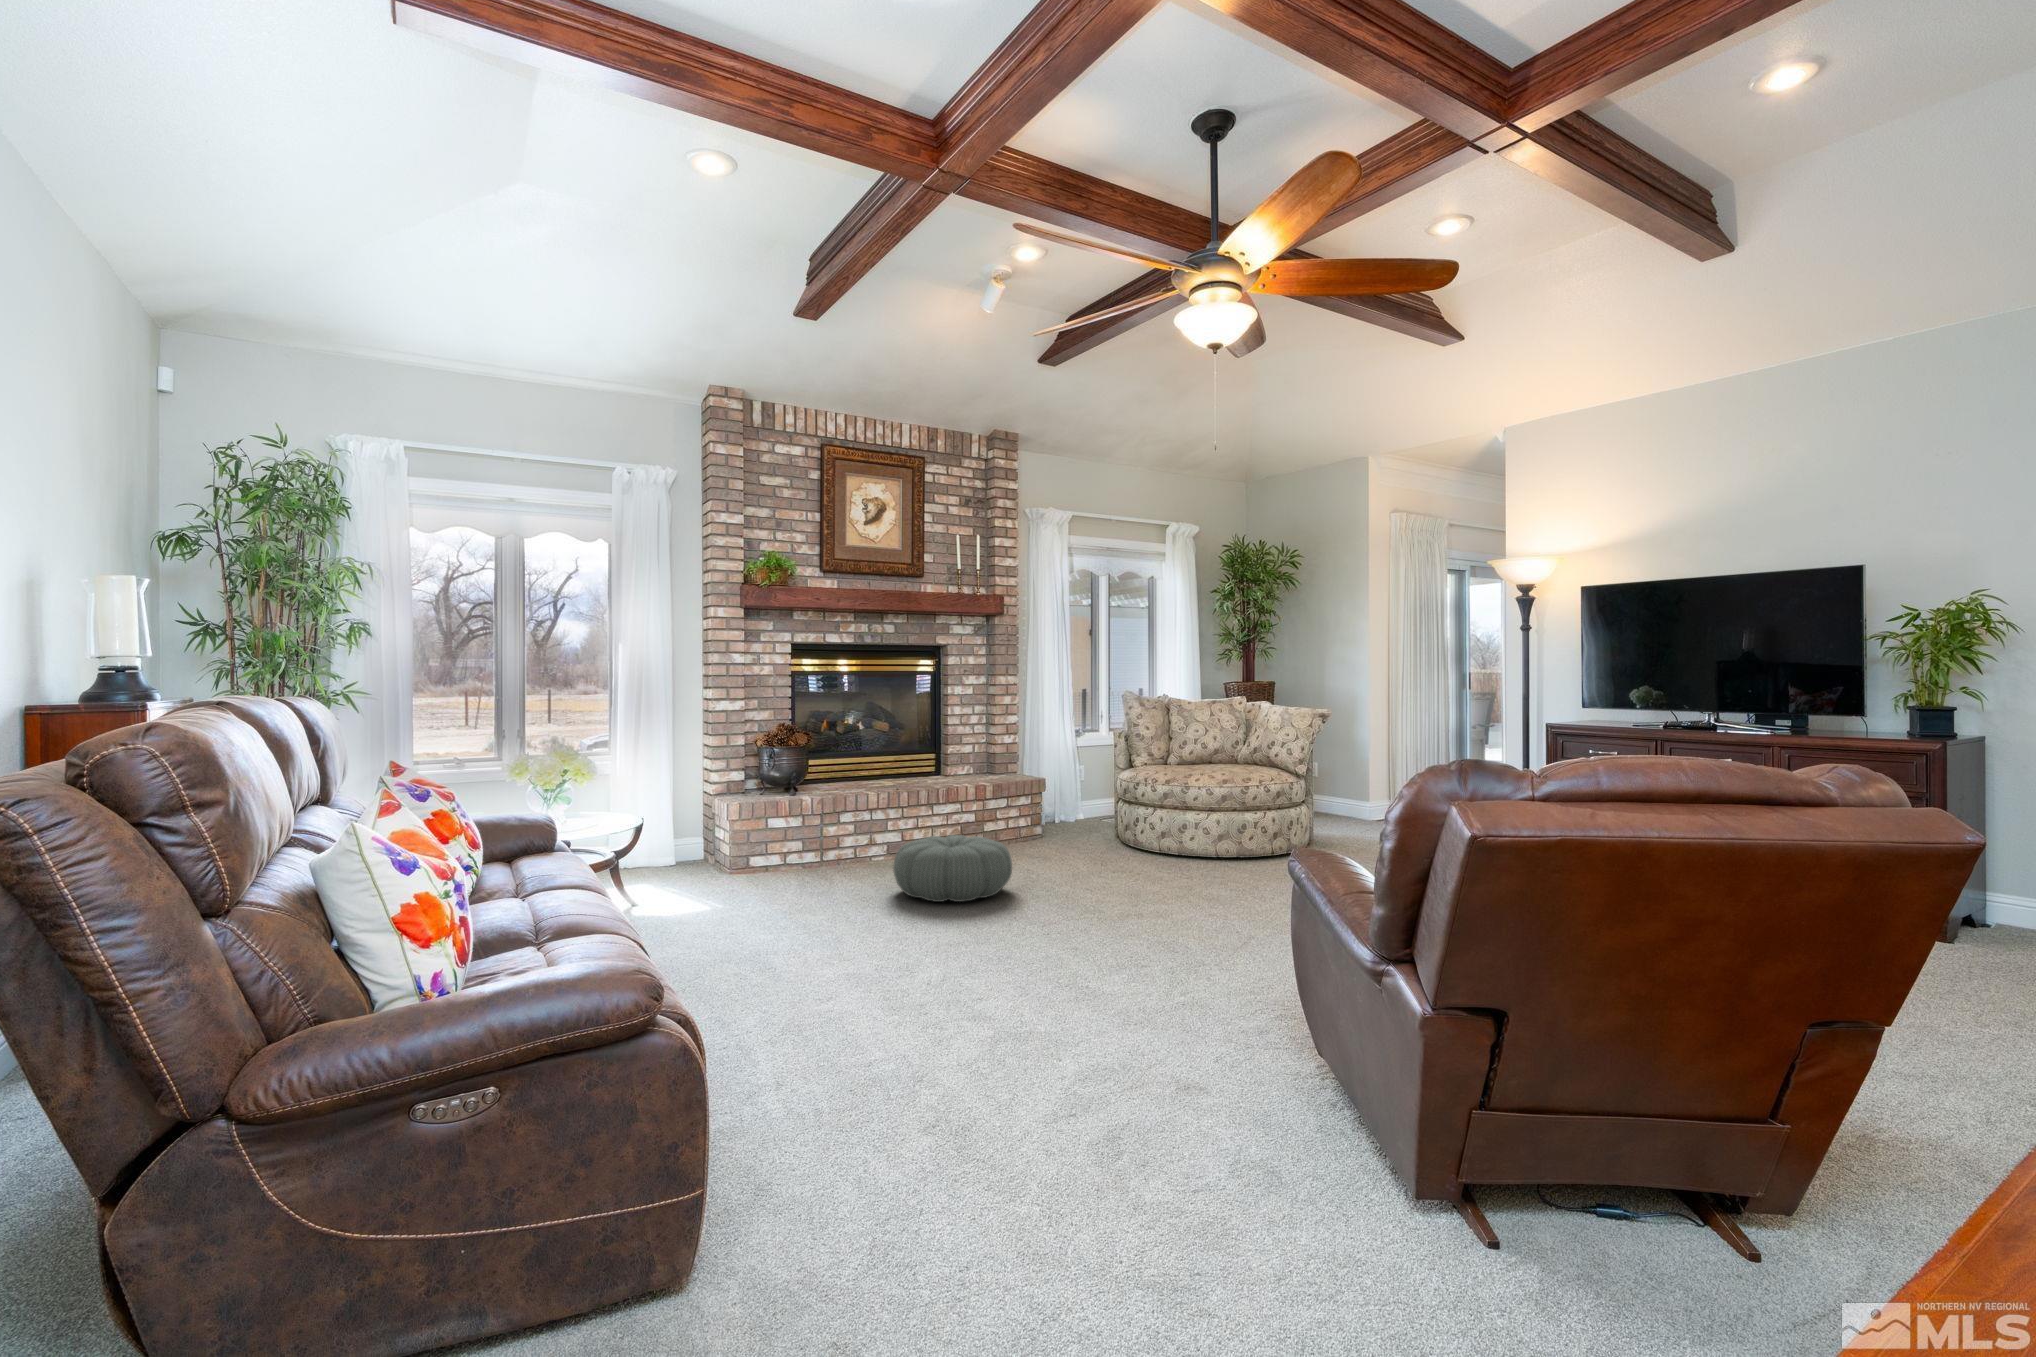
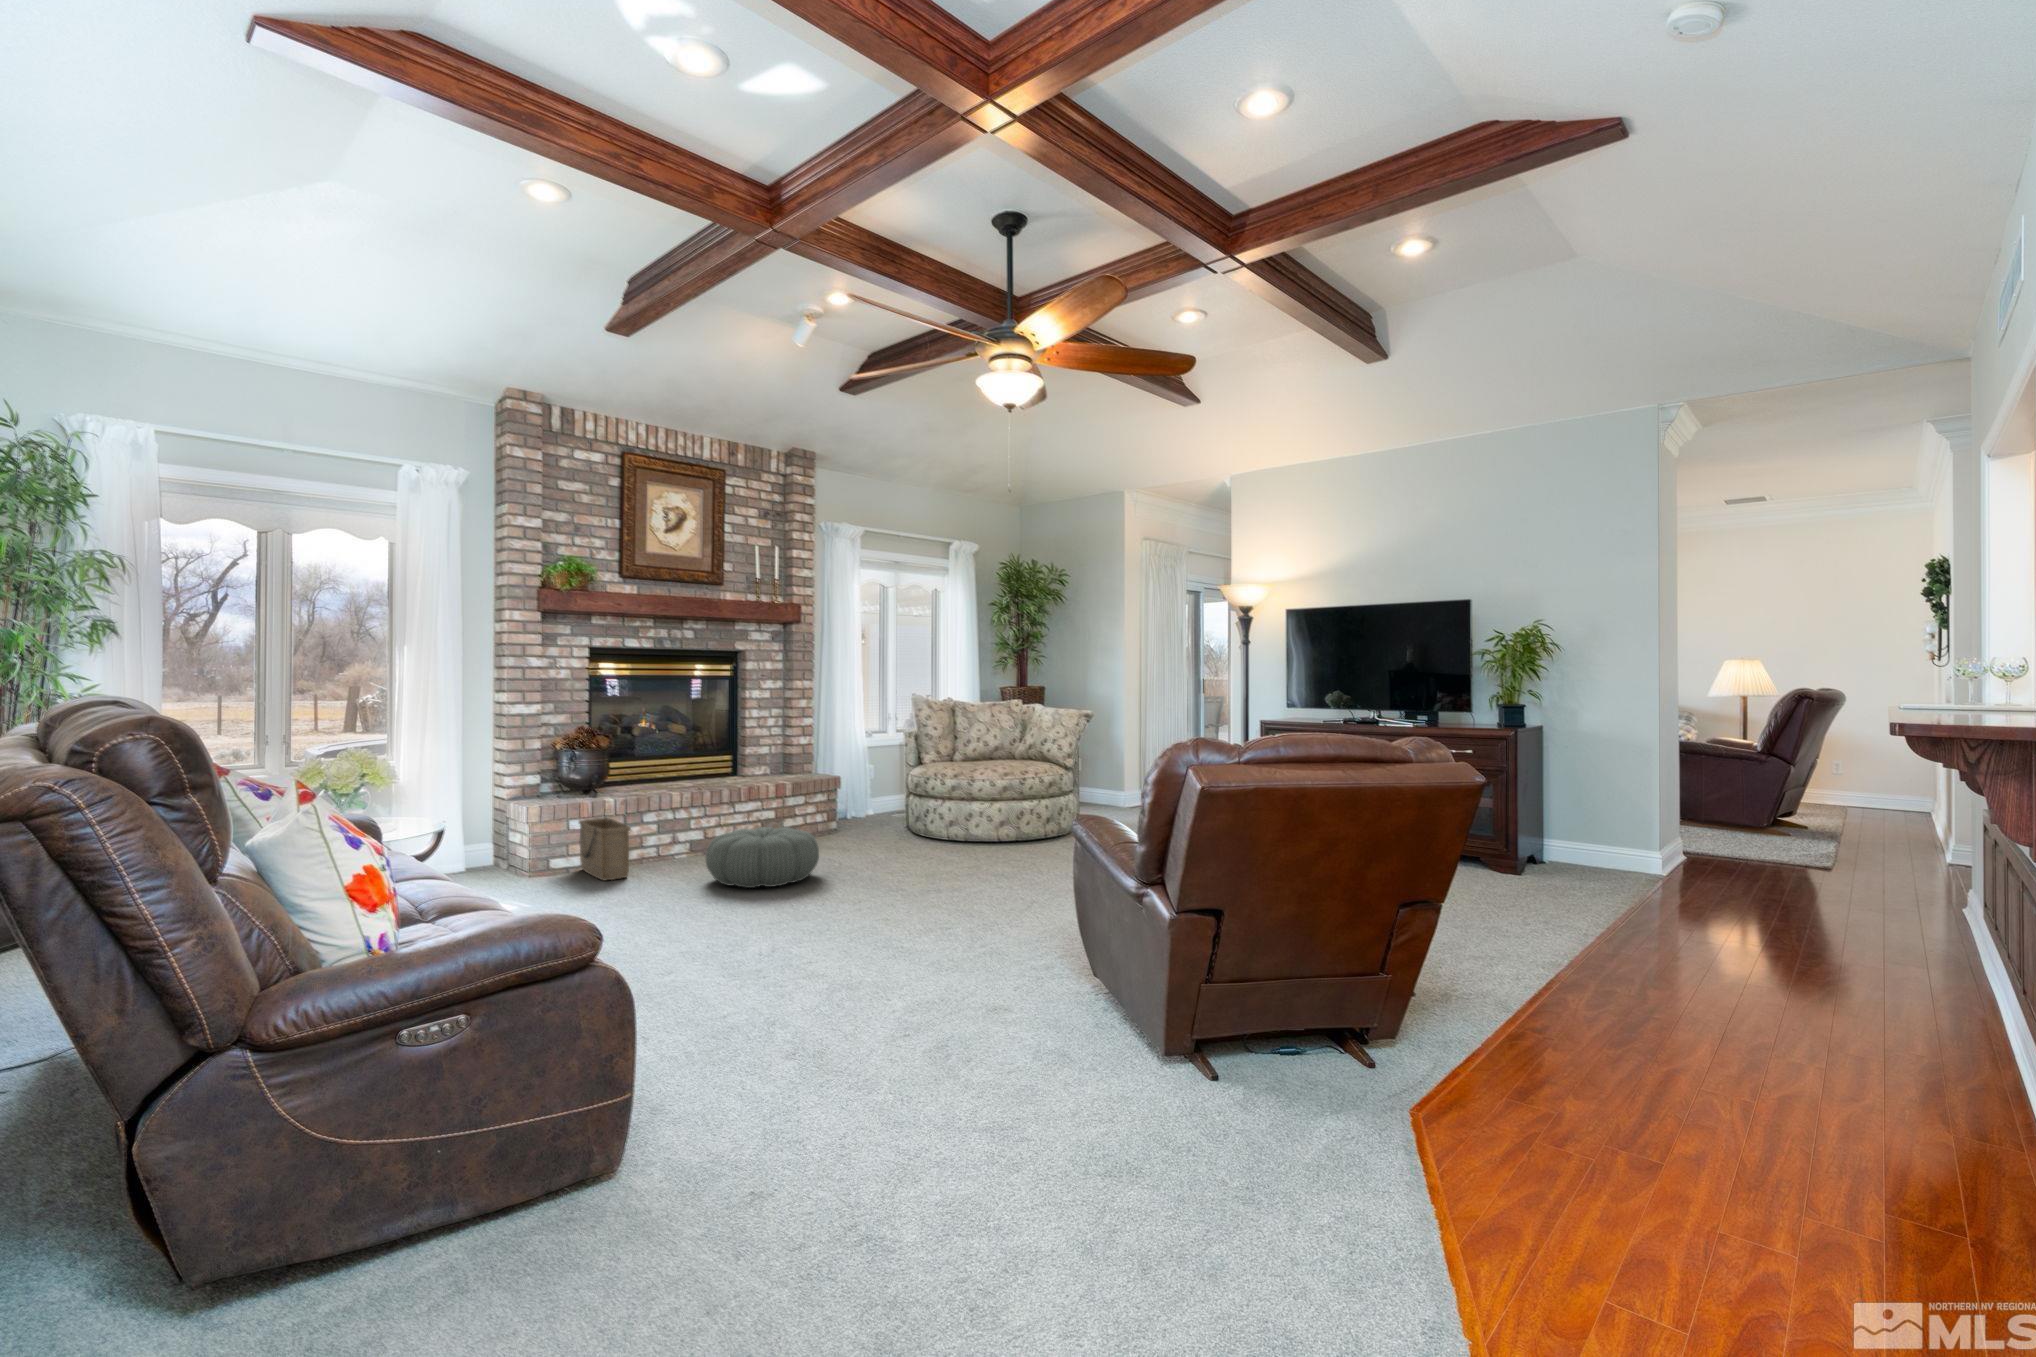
basket: none [775,818,821,885] -> present [579,817,631,880]

